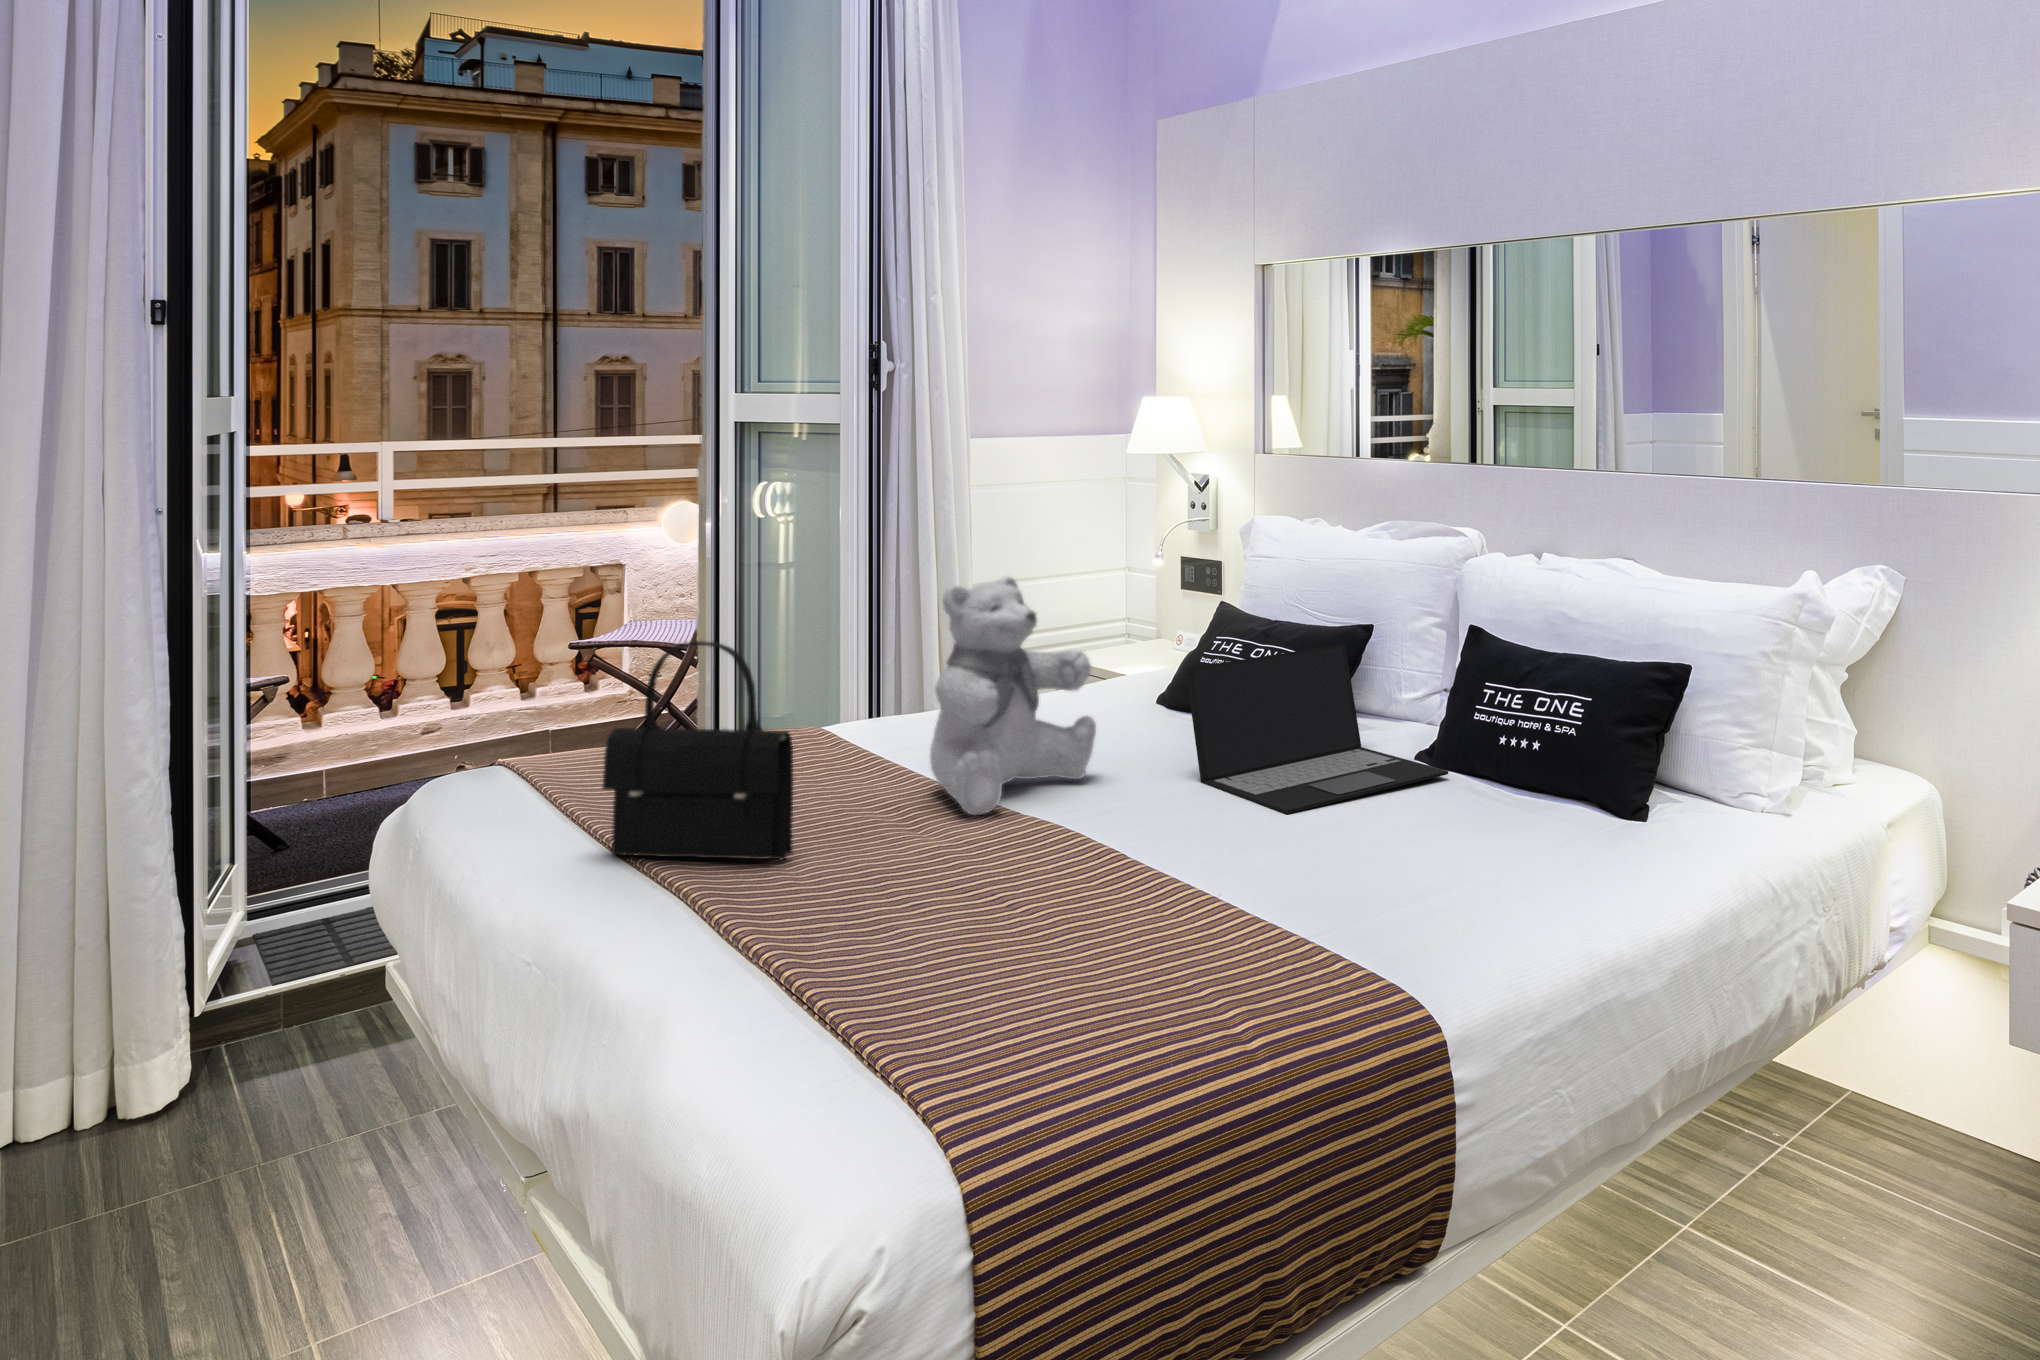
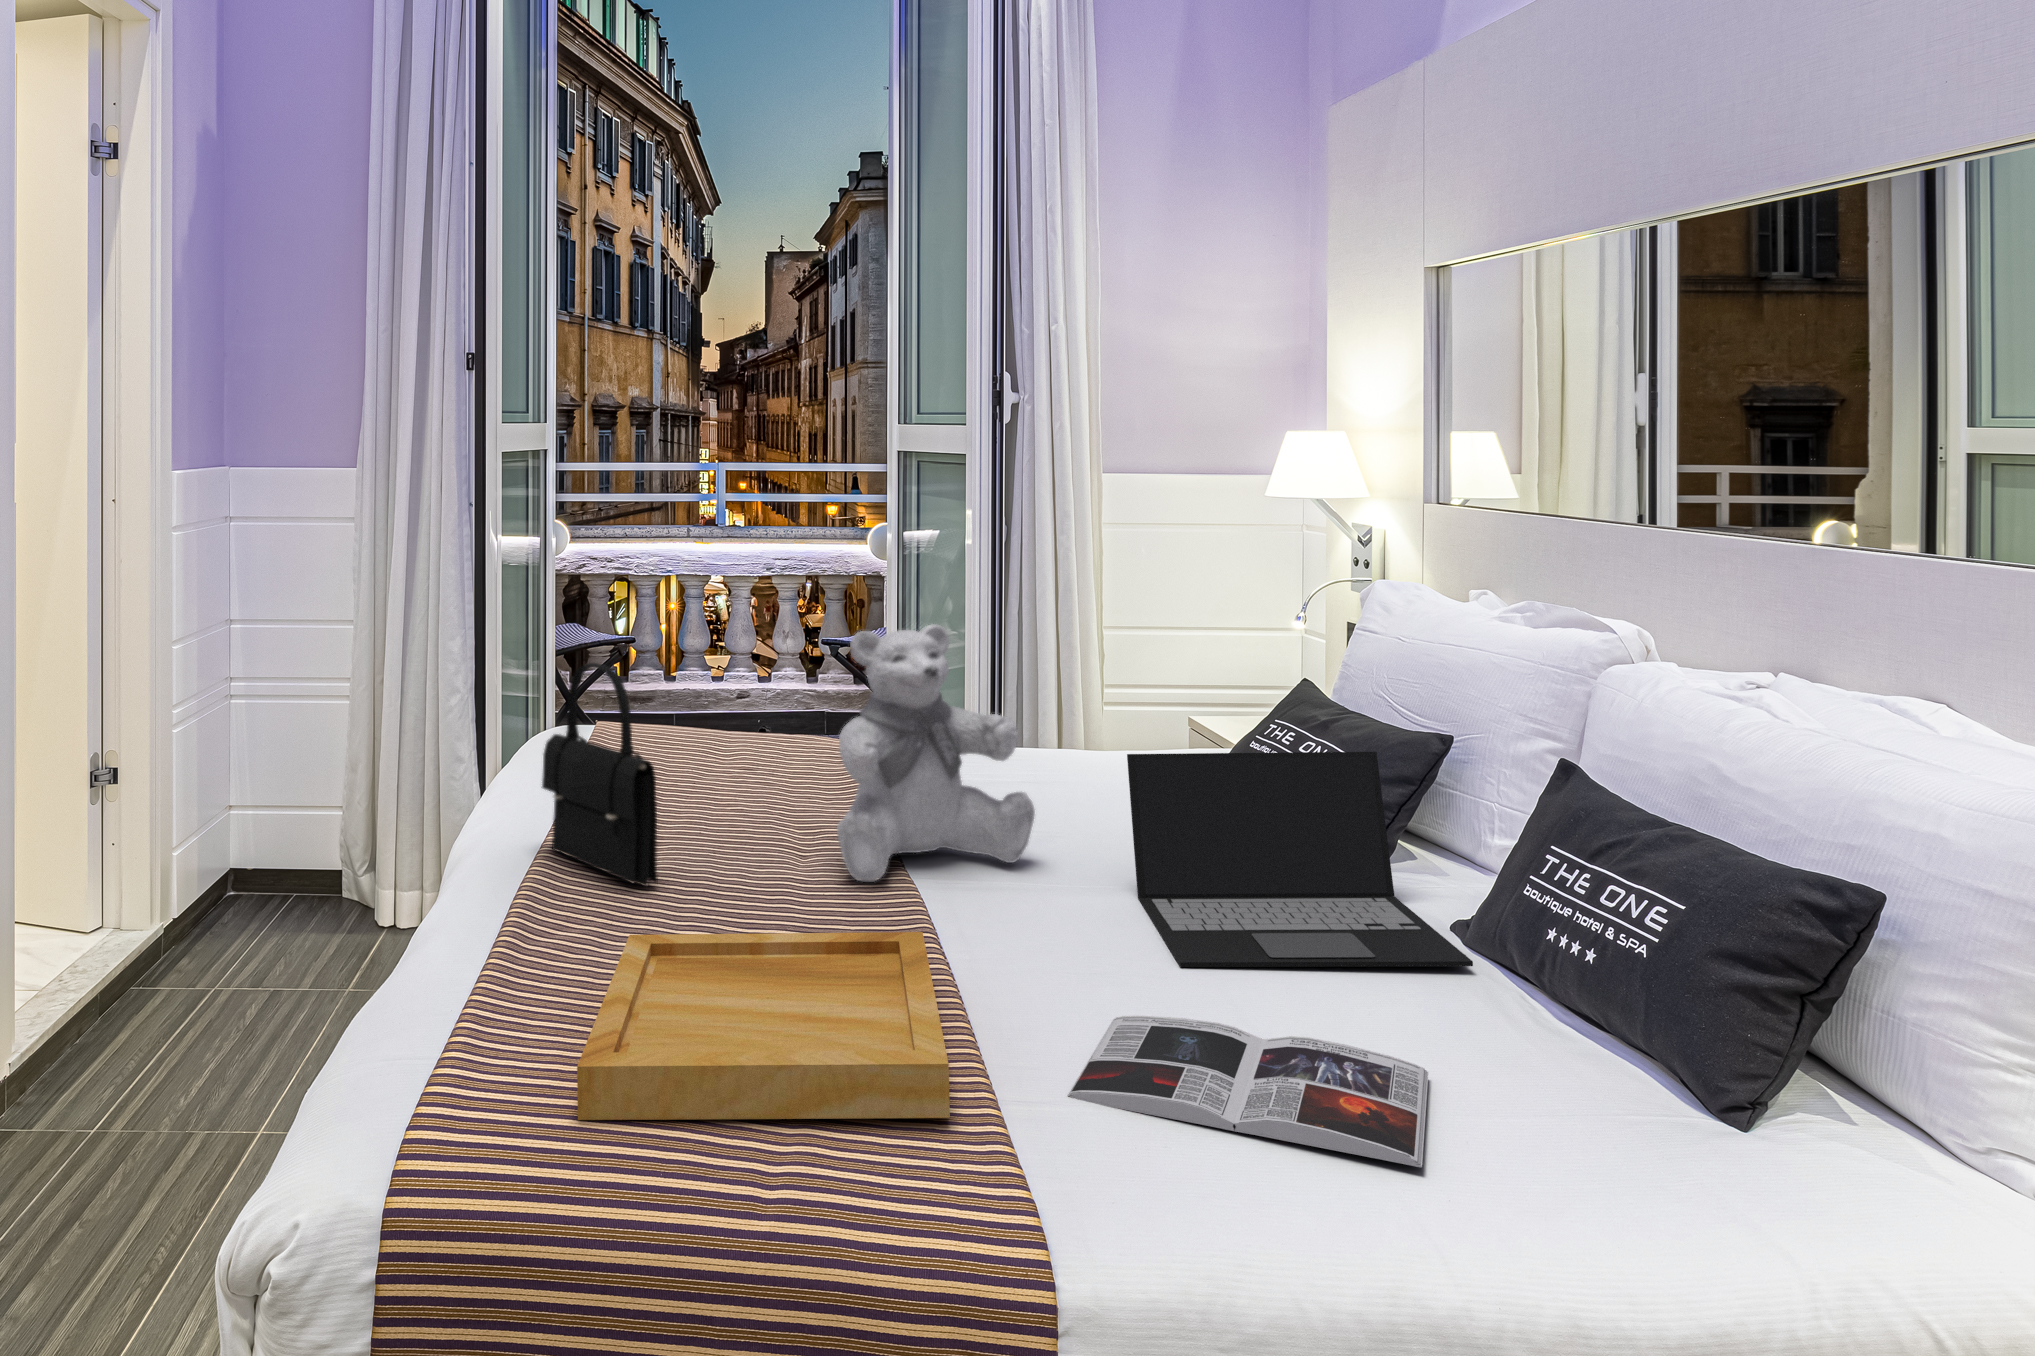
tray: none [879,823,1277,1007] -> present [577,932,950,1120]
magazine: none [1286,825,1542,897] -> present [1068,1016,1428,1168]

